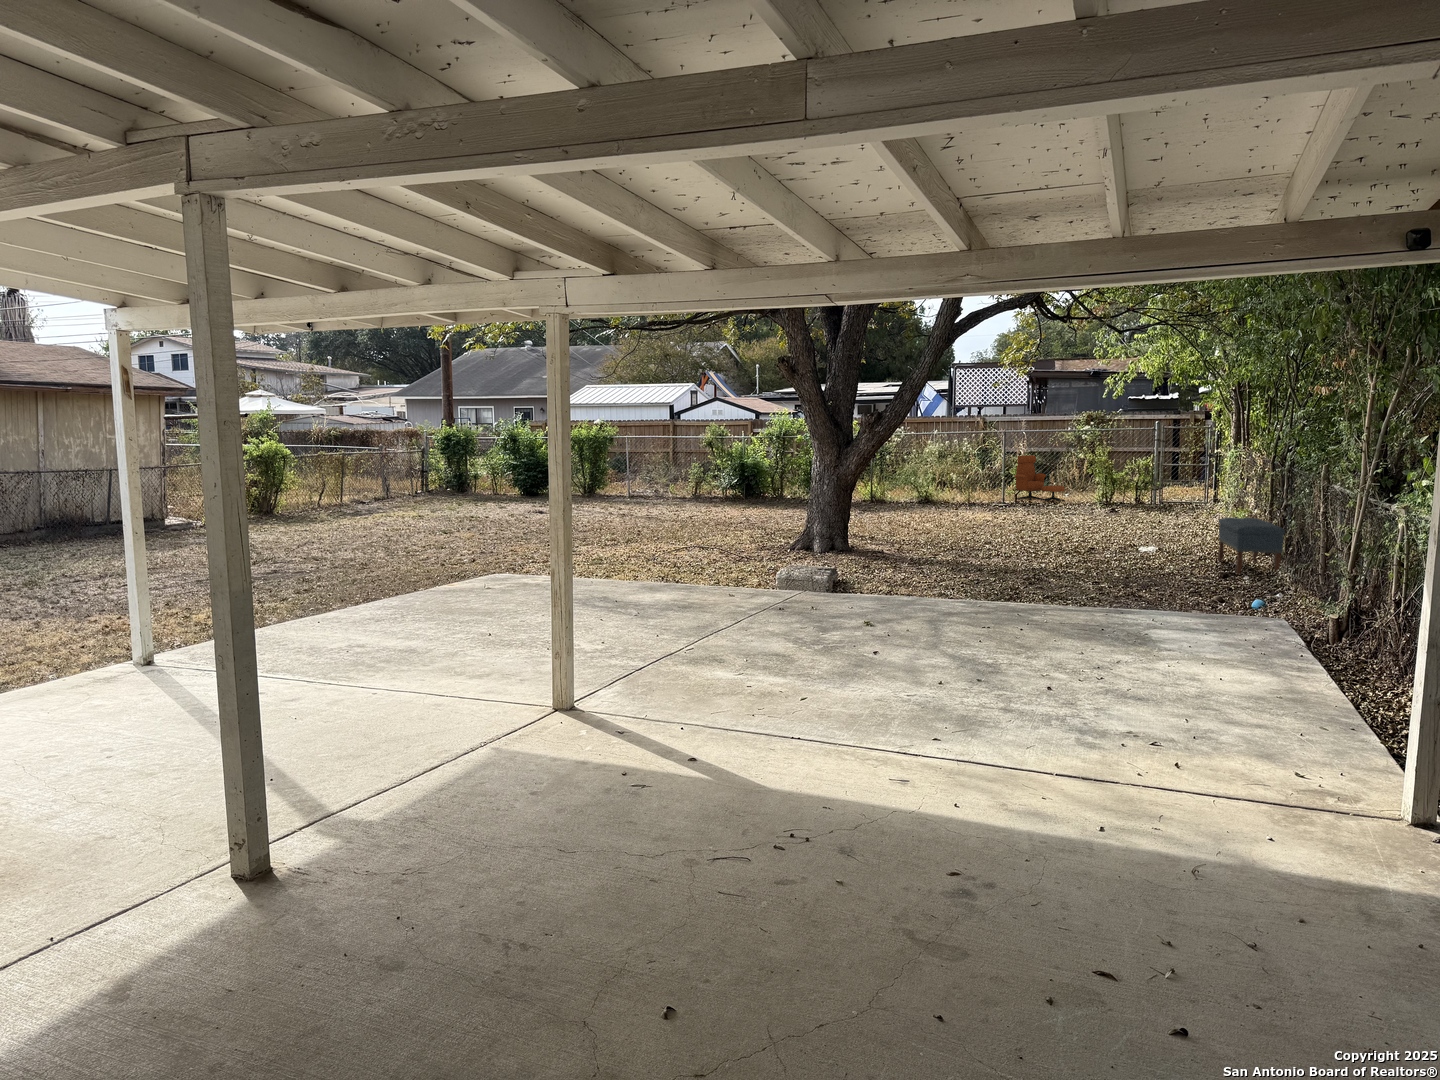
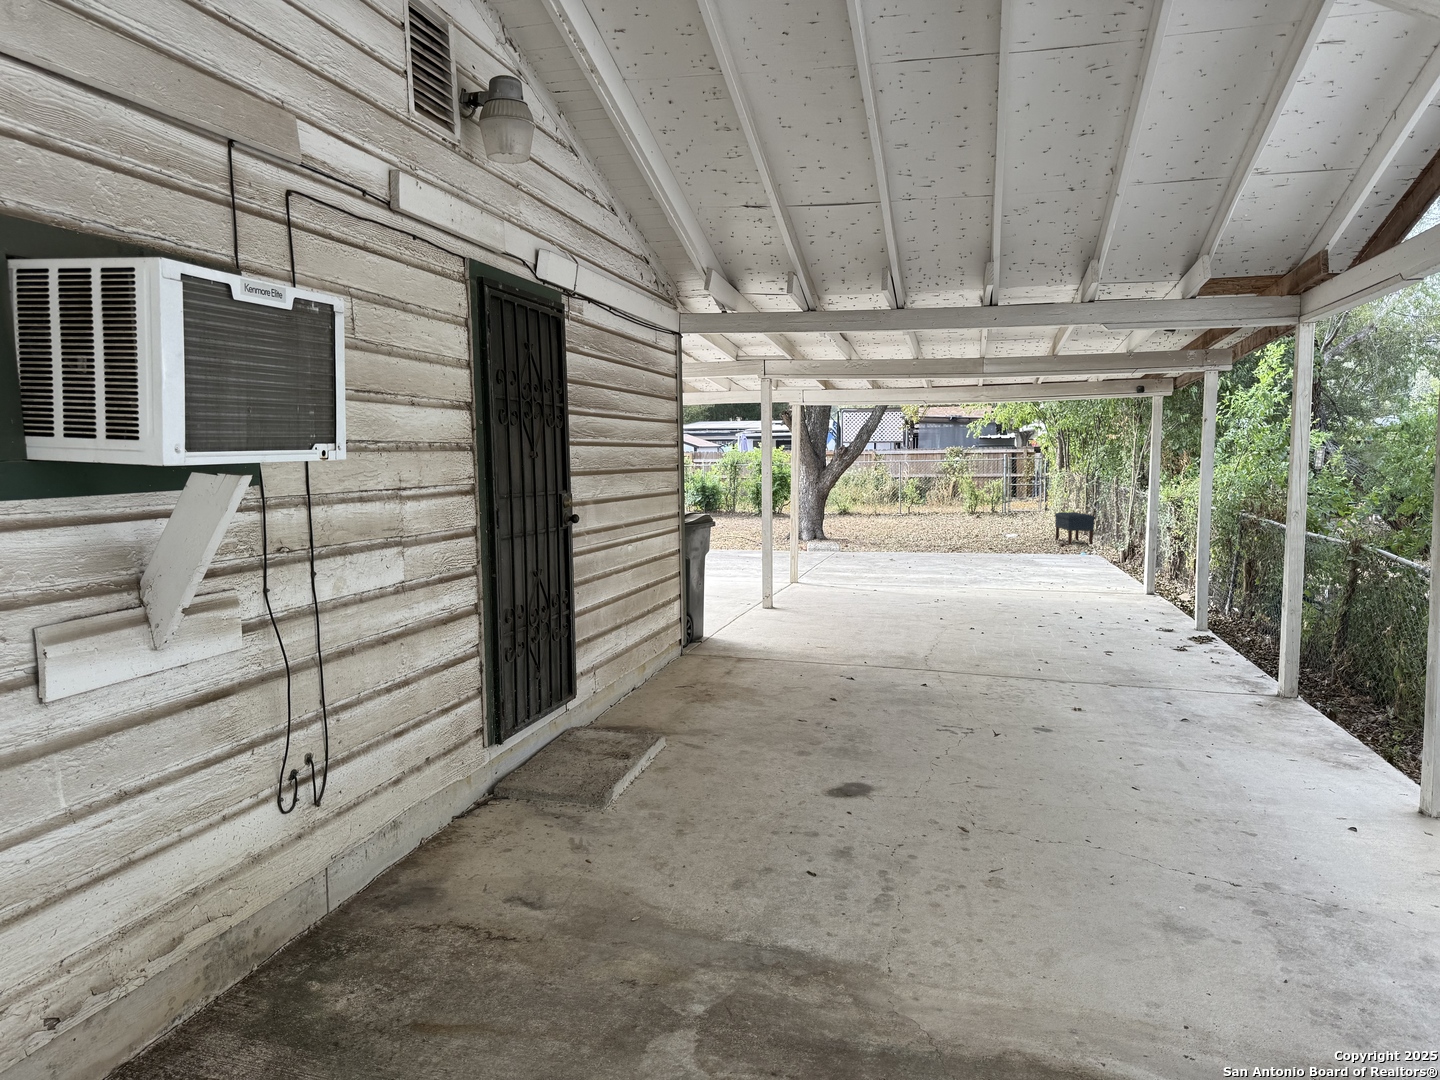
lounge chair: present [1014,455,1065,502] -> none [906,480,942,512]

